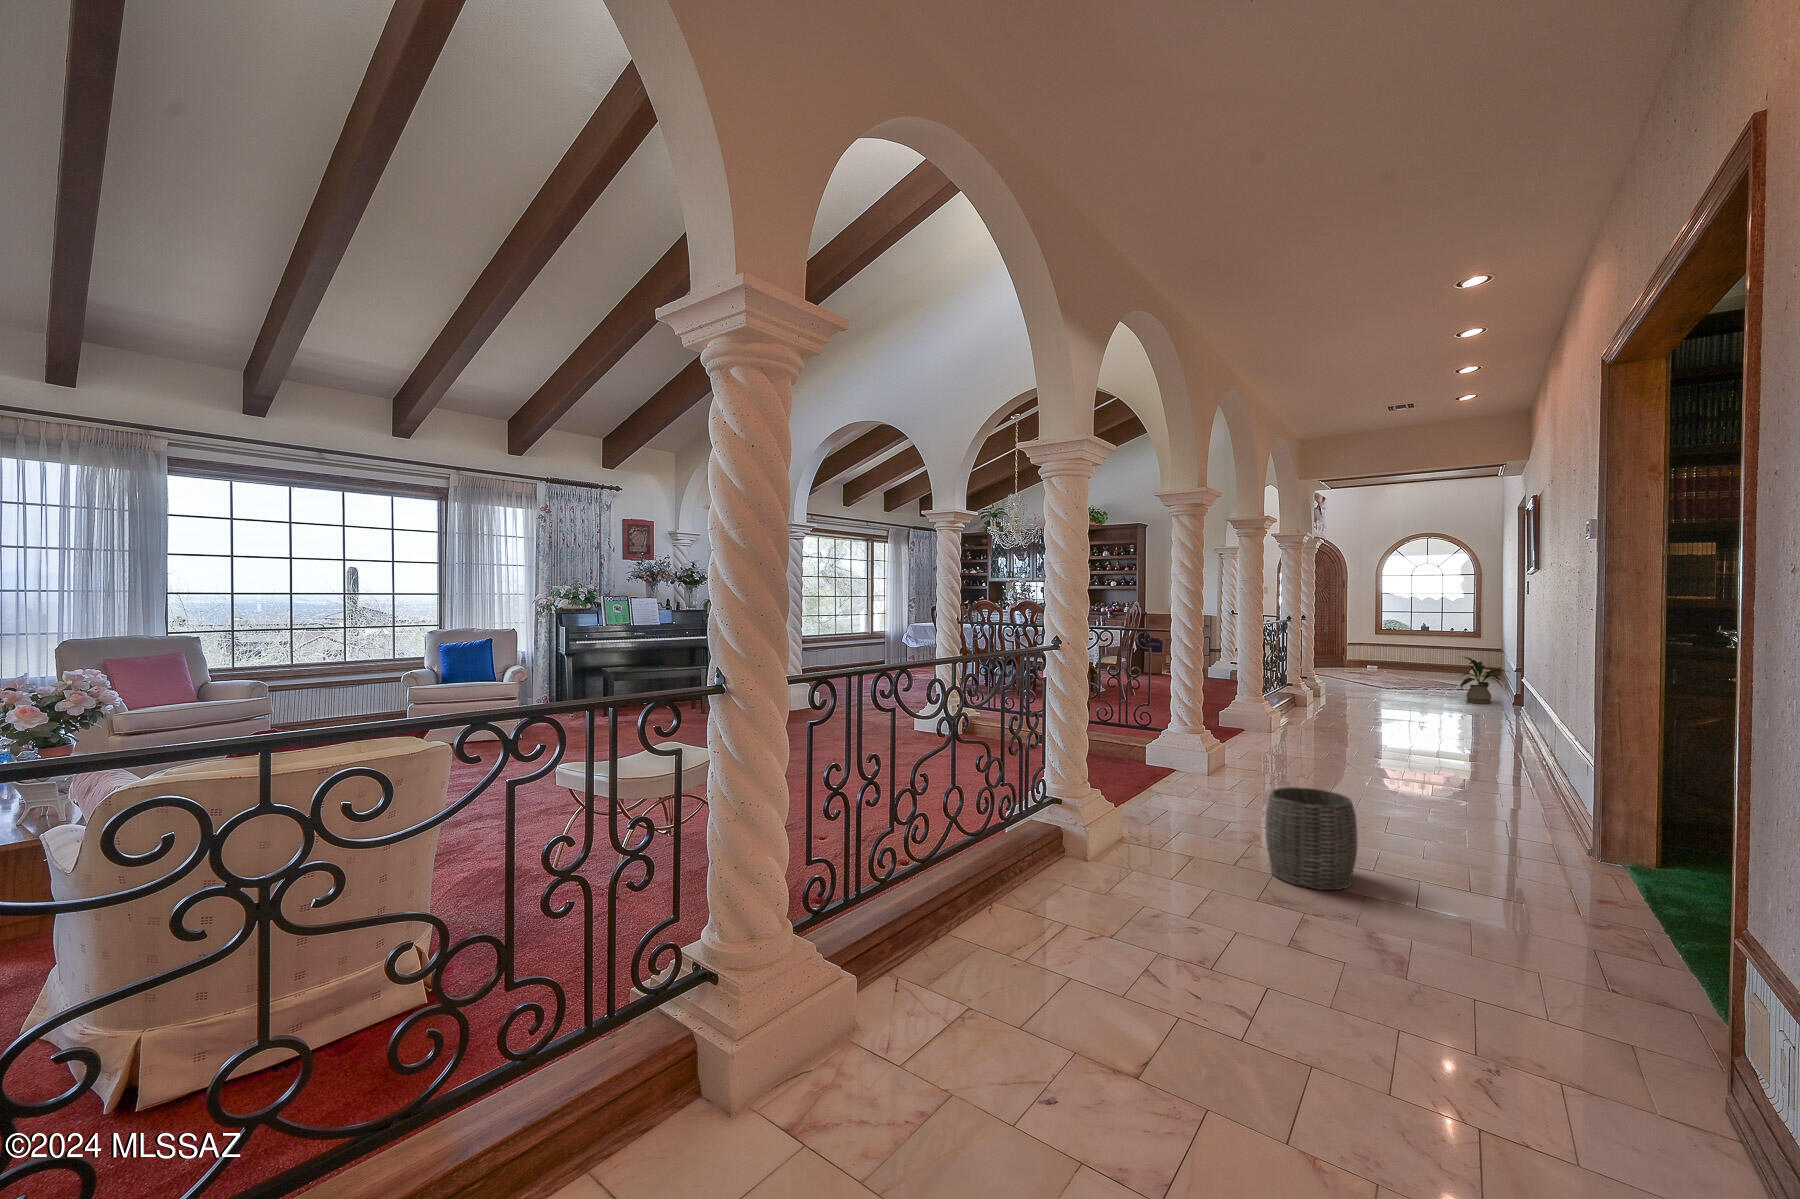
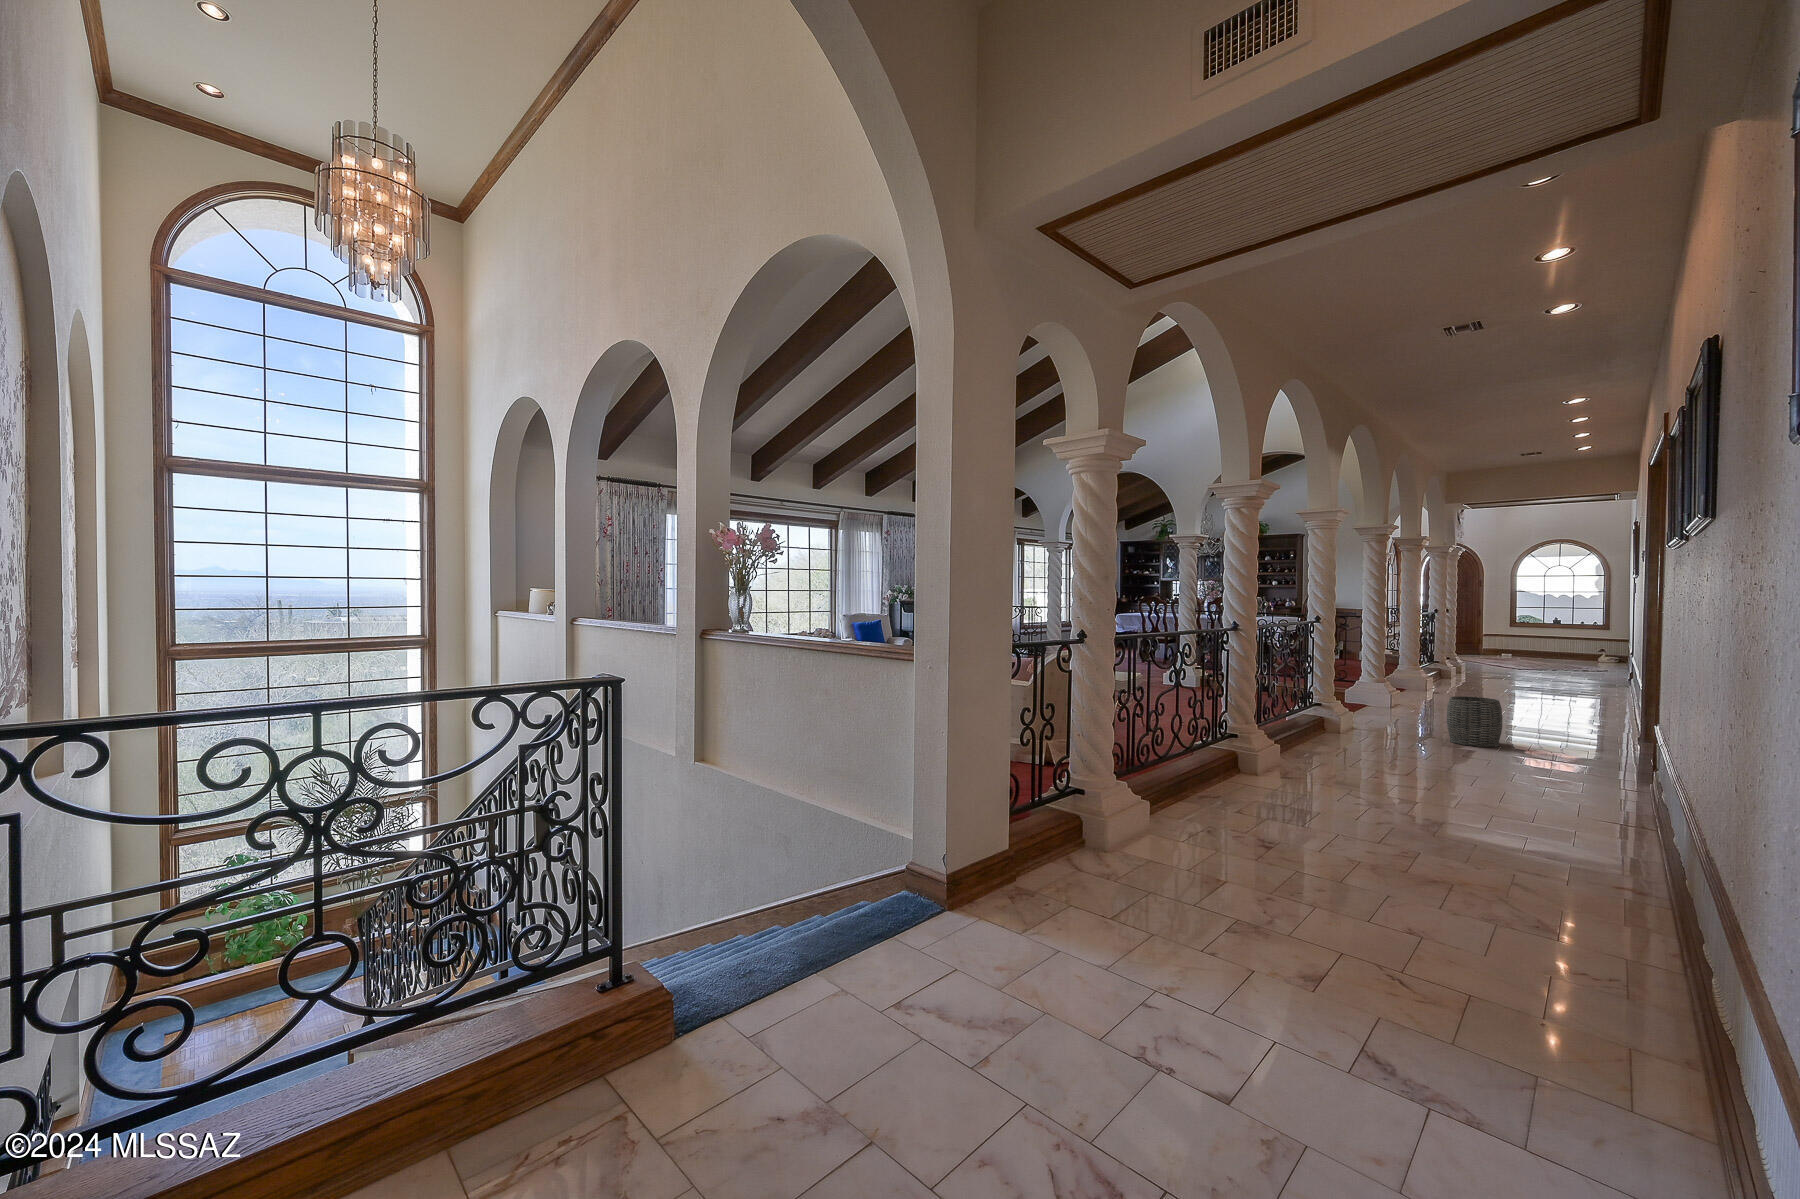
house plant: present [1460,657,1505,704] -> none [1582,641,1630,679]

